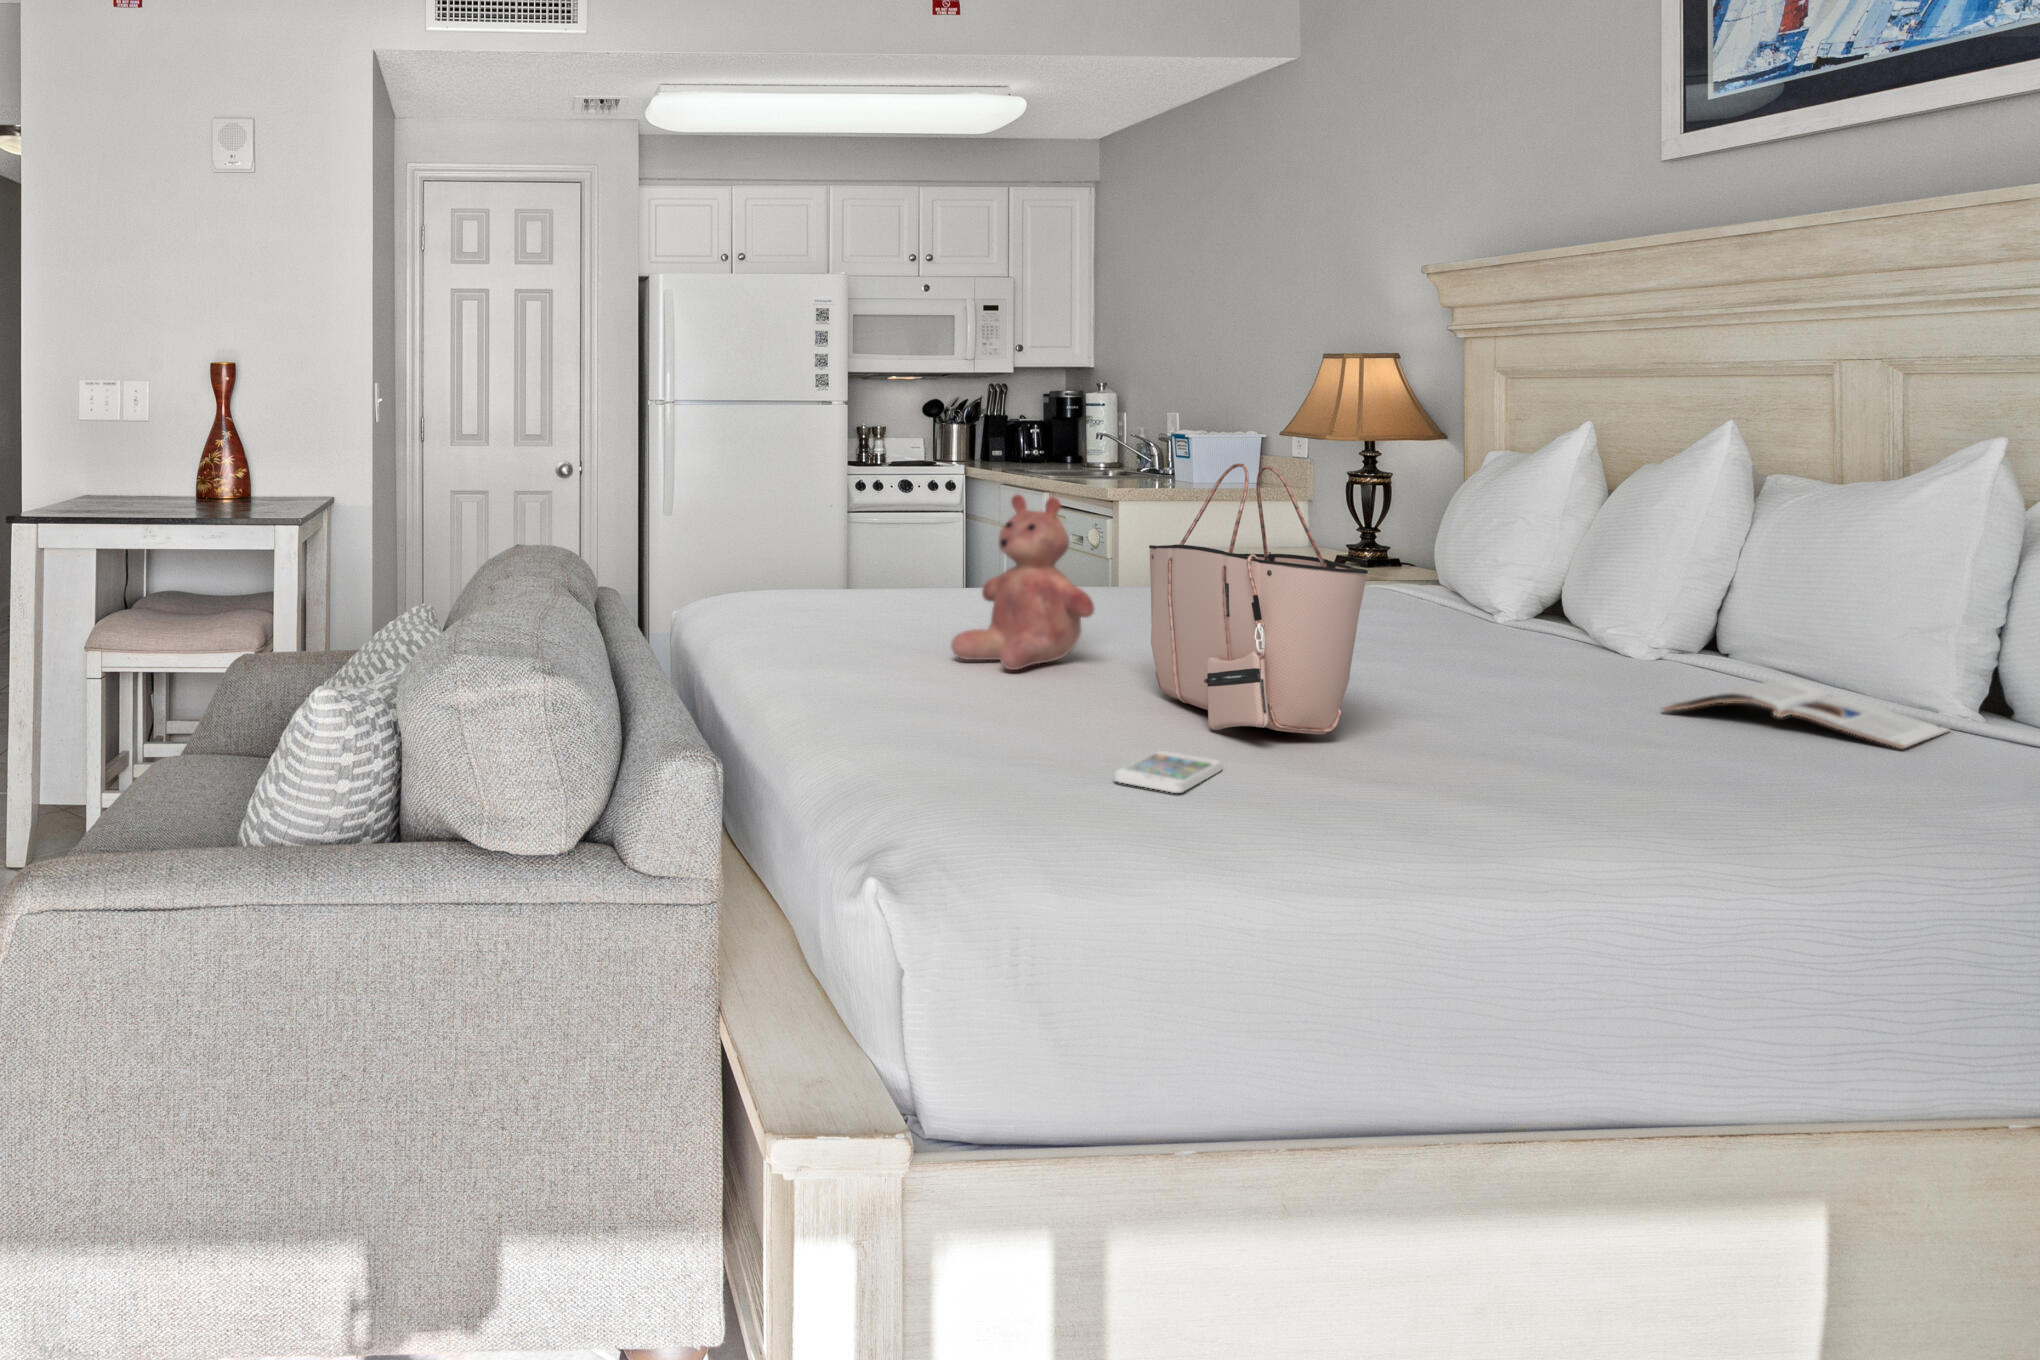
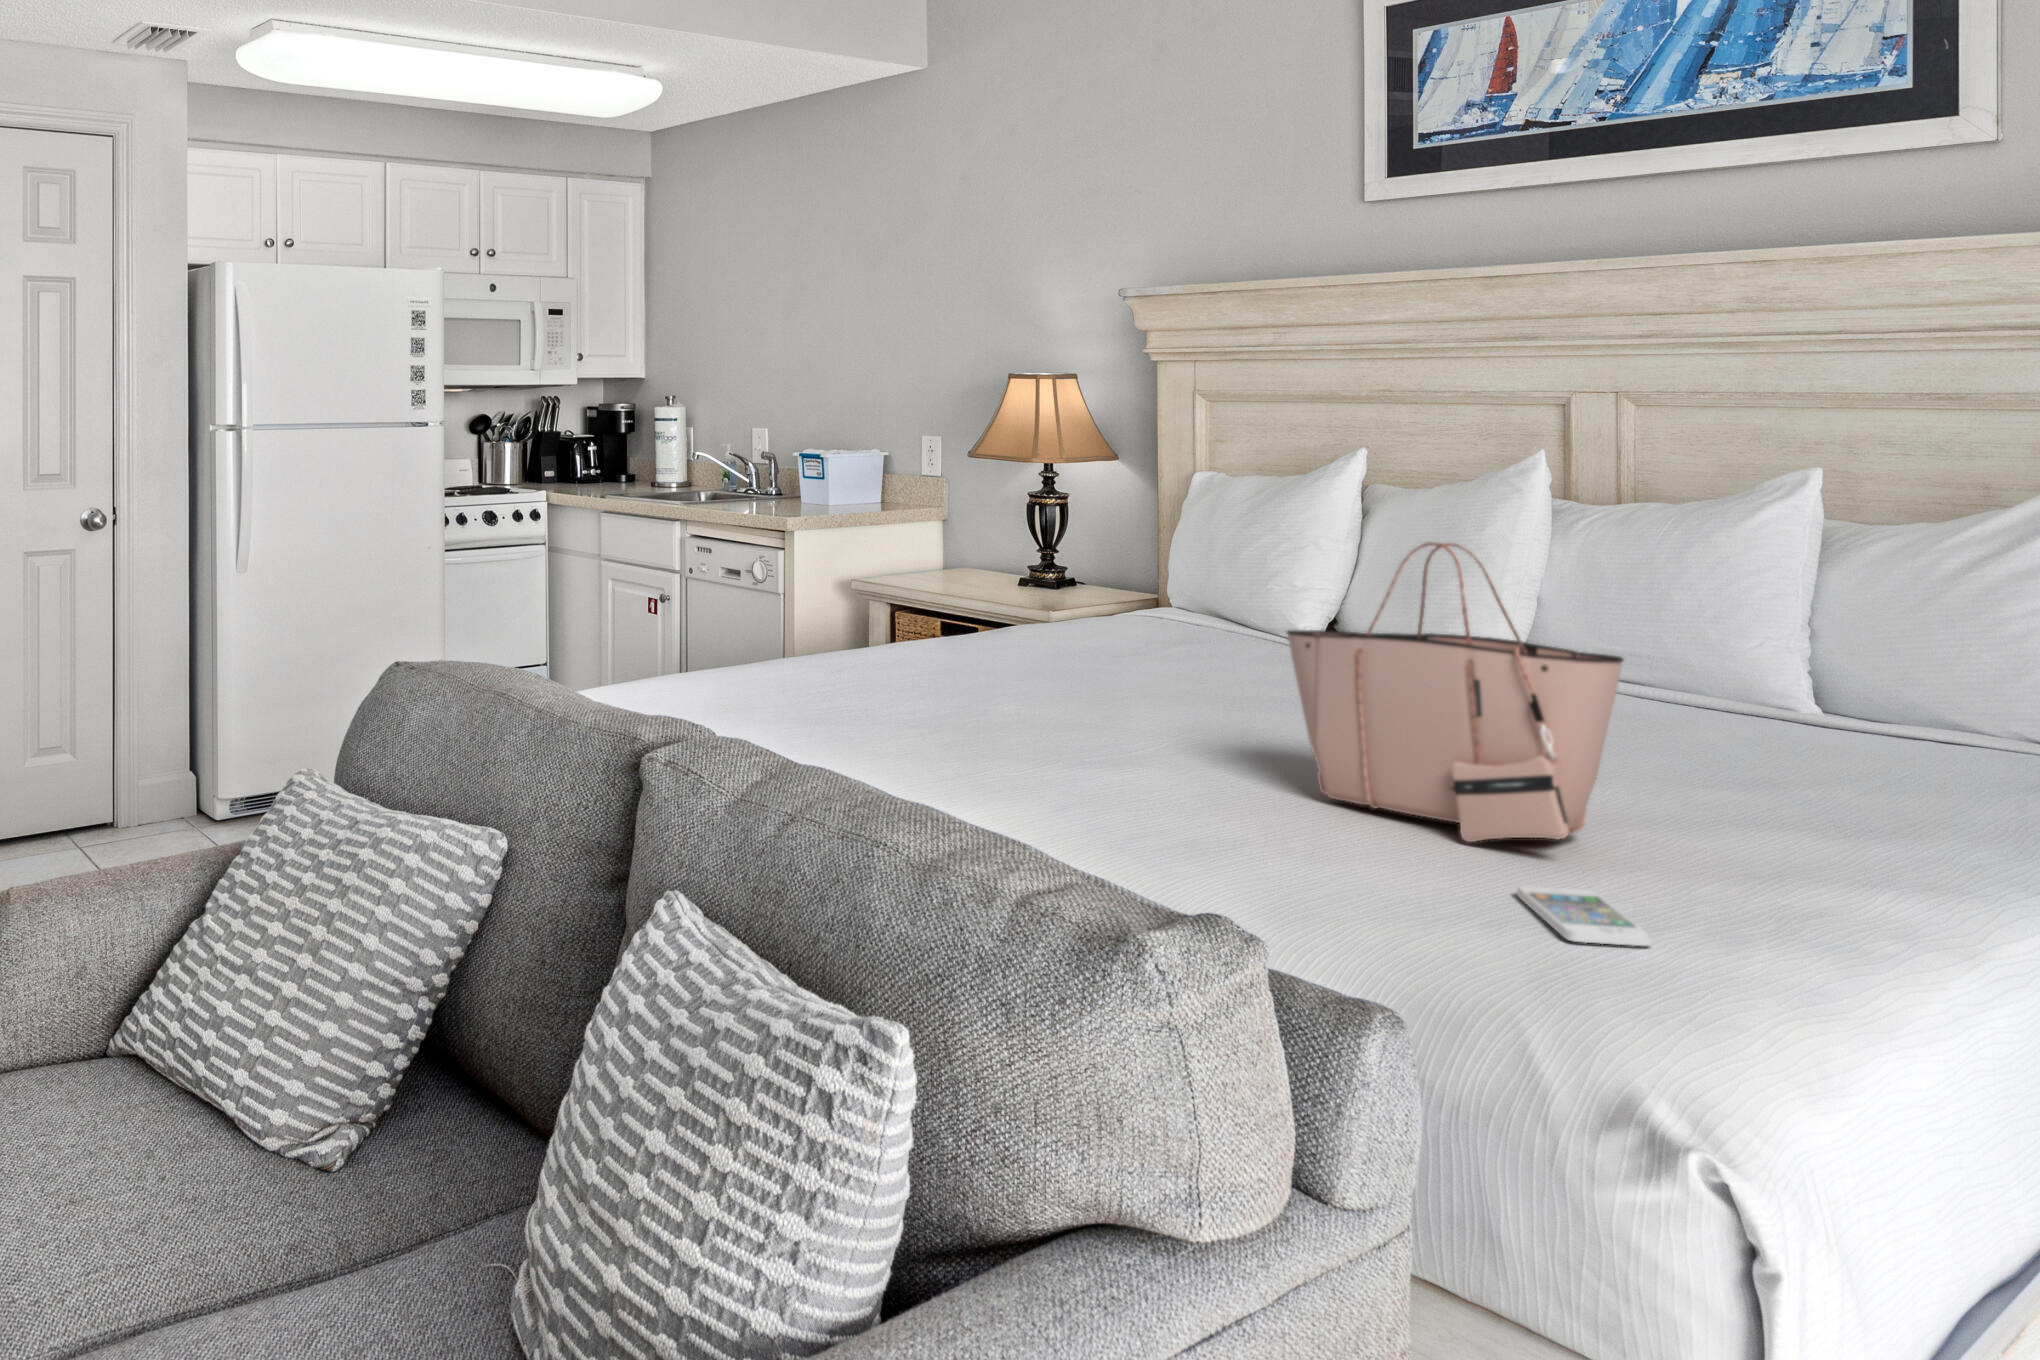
teddy bear: present [951,494,1094,670] -> none [1021,573,1185,785]
magazine: present [1663,681,1950,749] -> none [1660,708,1898,769]

